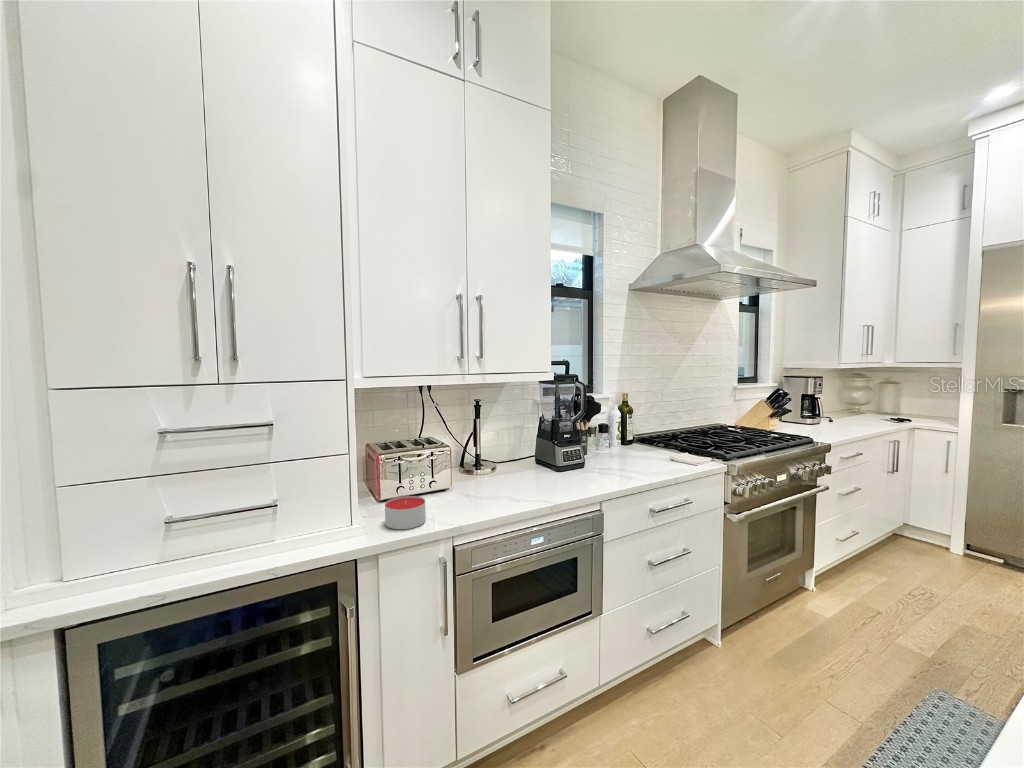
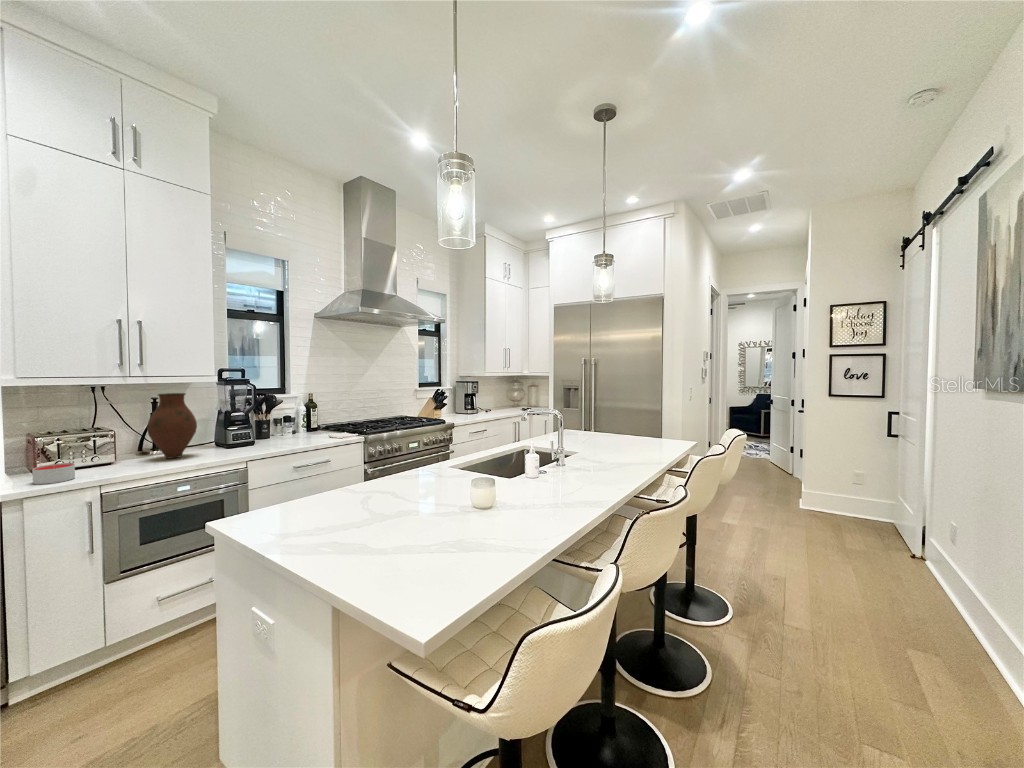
vase: none [482,396,534,488] -> present [147,393,197,459]

